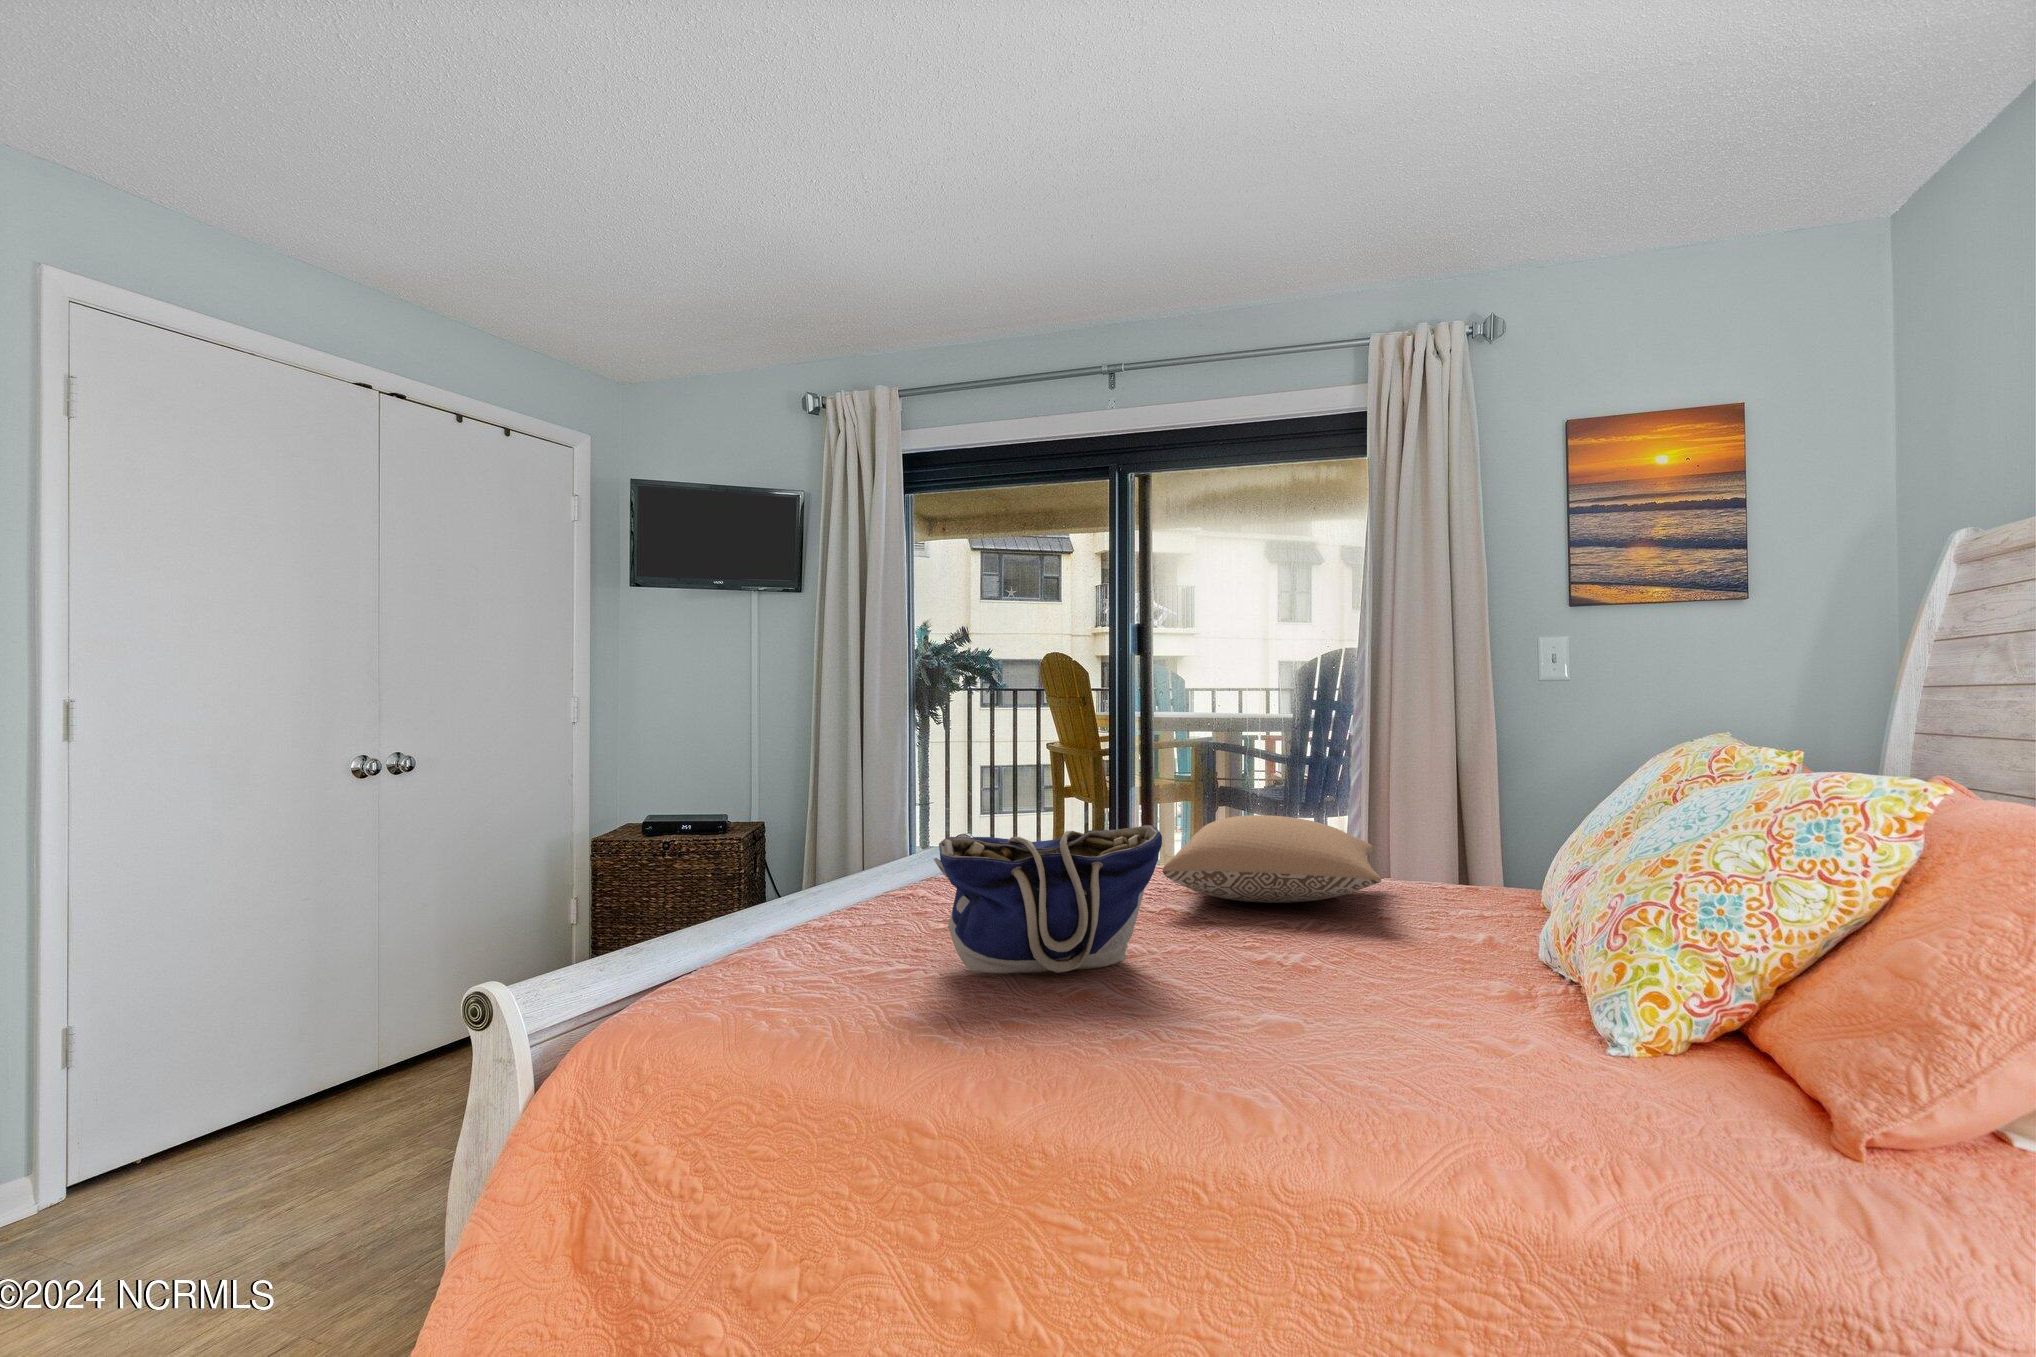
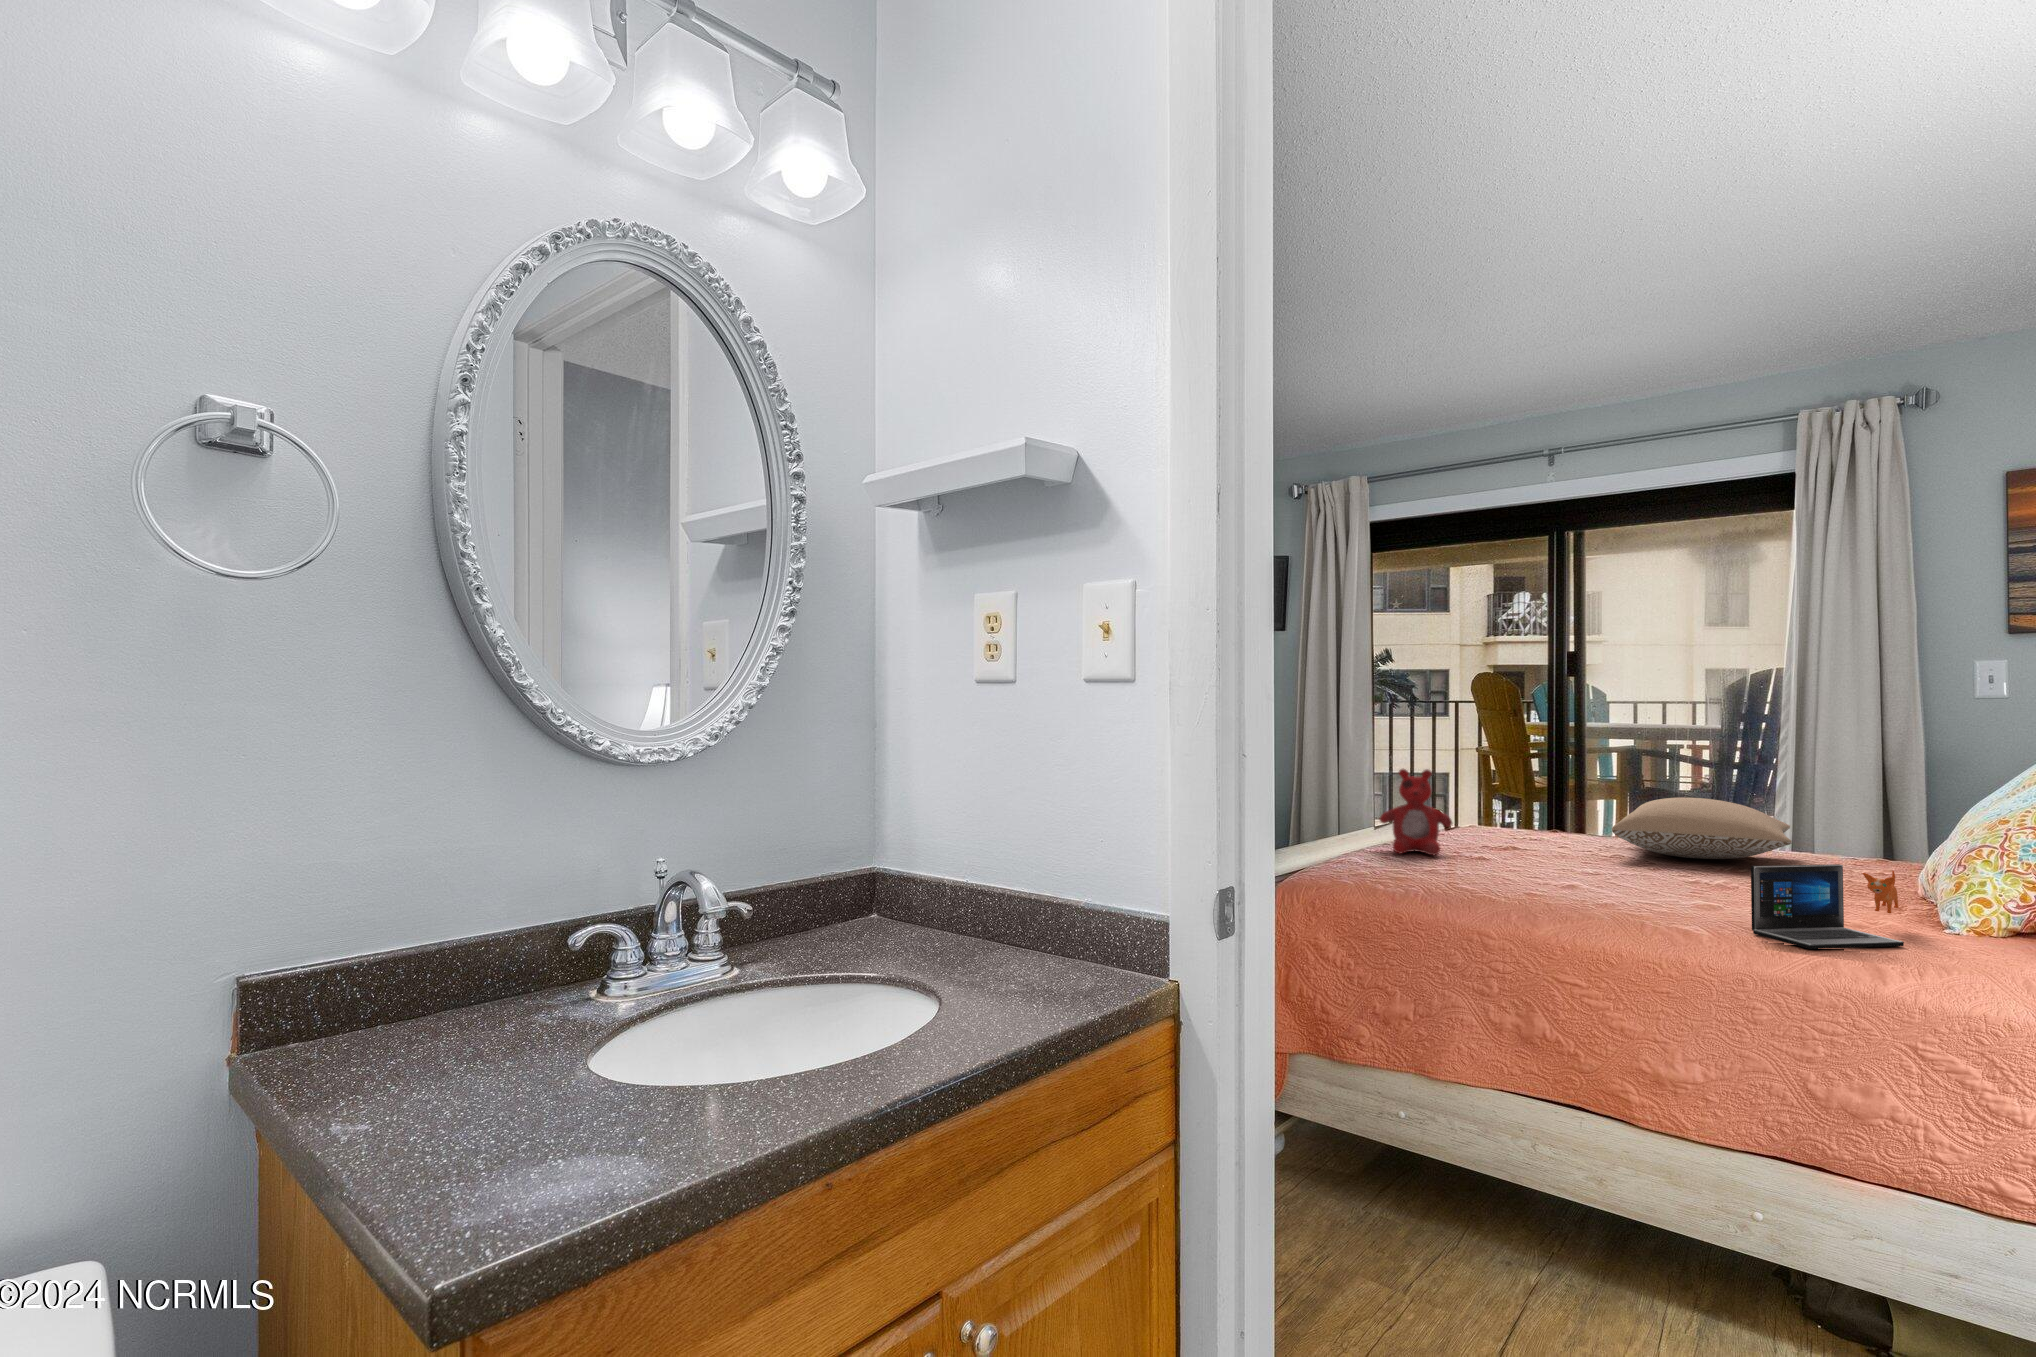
stuffed bear: none [842,792,948,931] -> present [1379,769,1452,855]
tote bag: present [934,825,1162,974] -> none [1464,791,1619,878]
laptop: none [1347,949,1572,1145] -> present [1751,864,1904,949]

